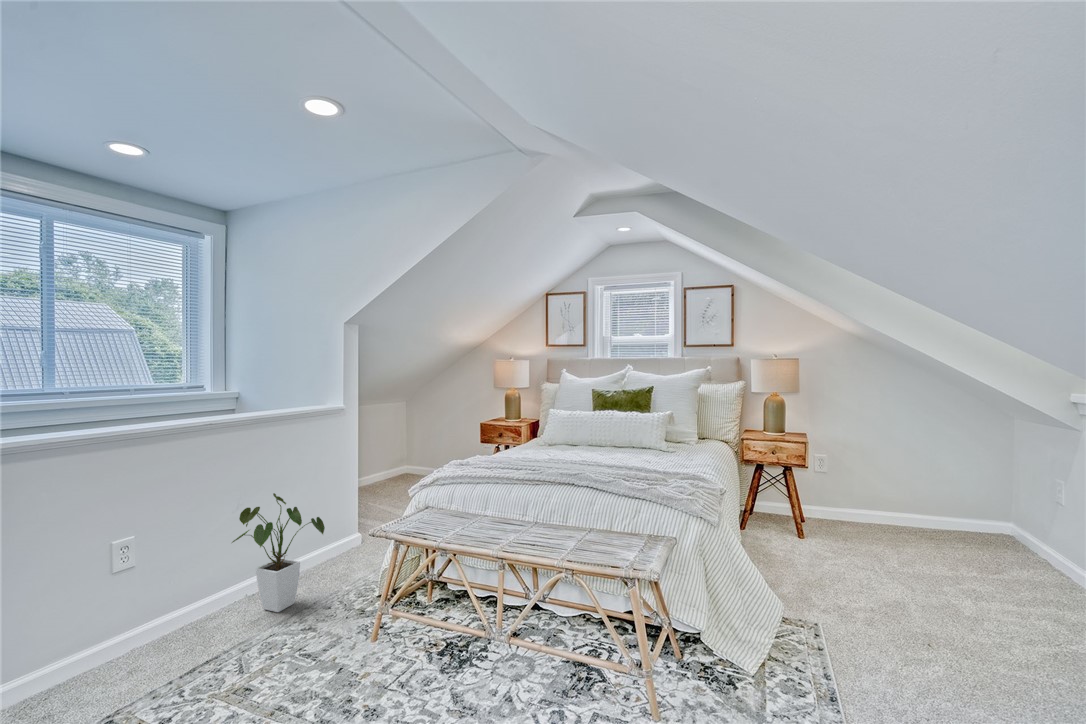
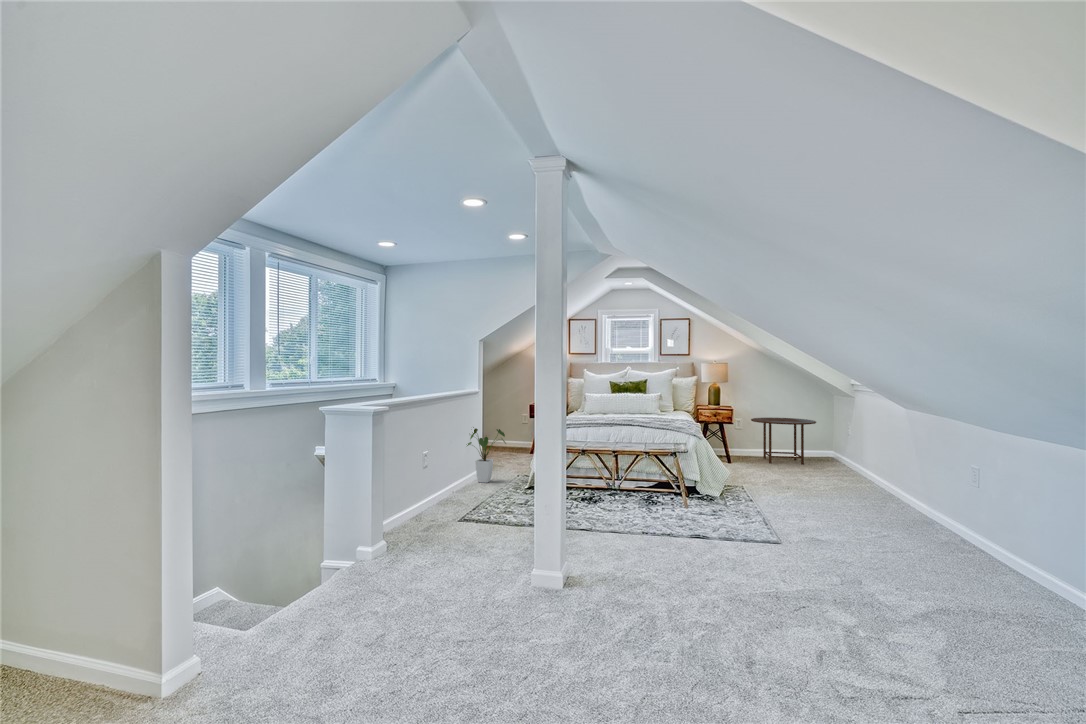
side table: none [843,454,981,555] -> present [751,418,816,465]

